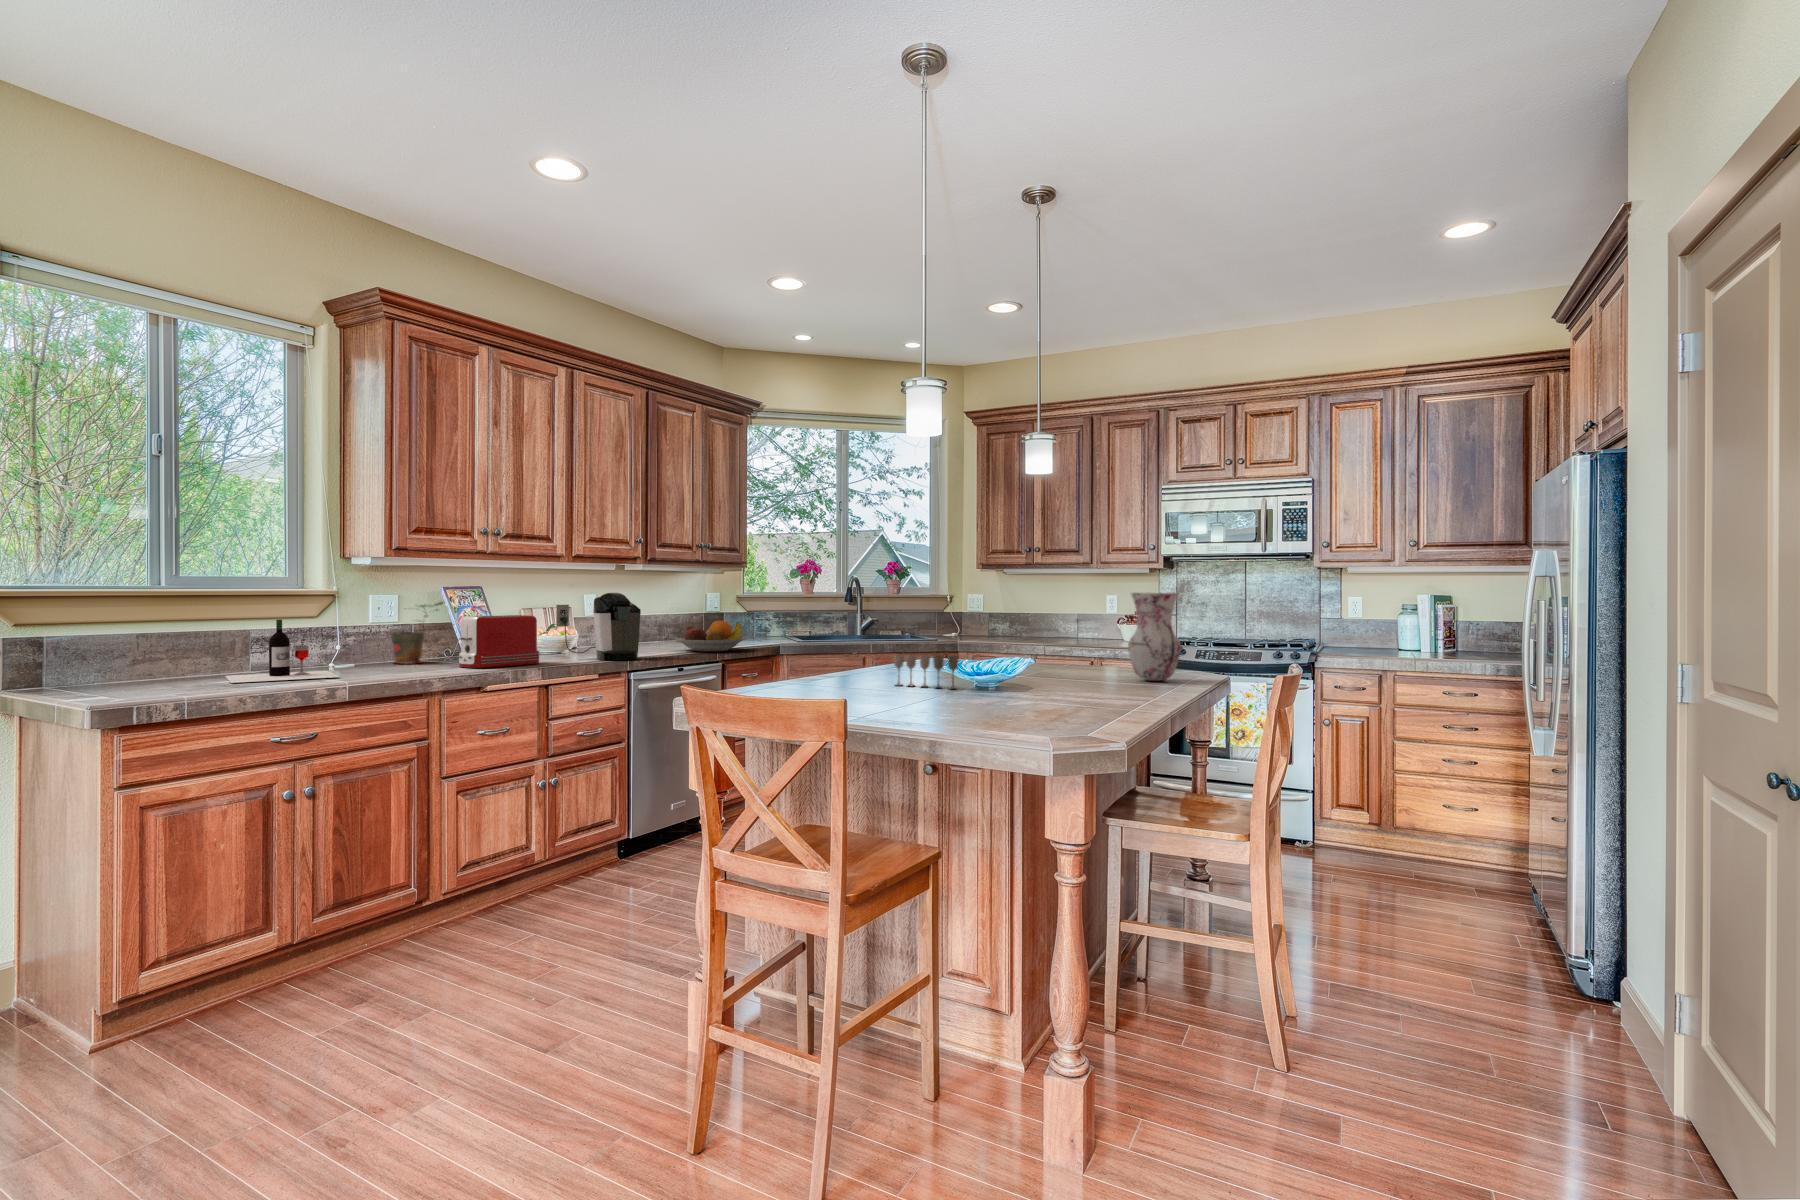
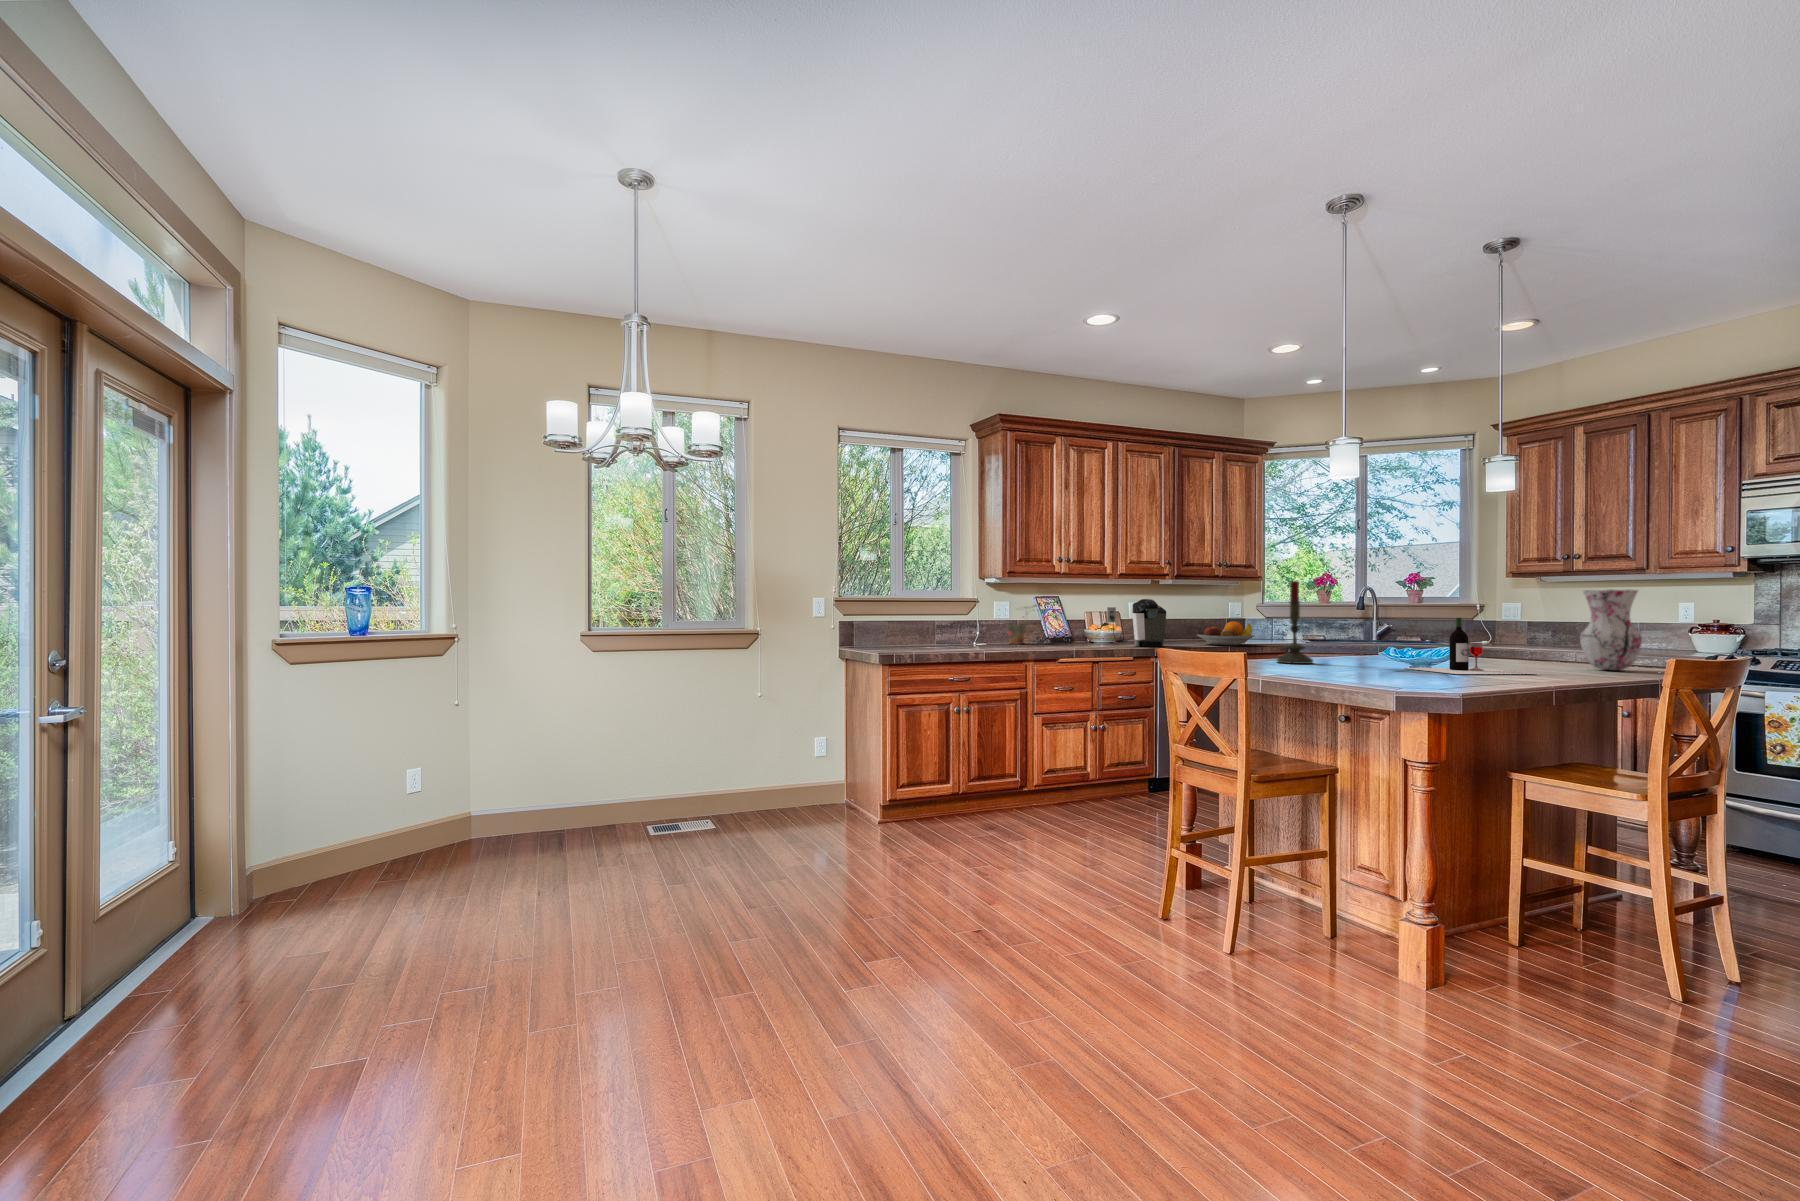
candle: none [829,574,875,694] -> present [1277,581,1313,664]
toaster: present [459,615,539,668] -> none [1045,614,1095,647]
wine bottle: present [225,619,339,683] -> present [1407,618,1534,674]
wine glass: present [894,654,958,689] -> none [1336,639,1388,665]

